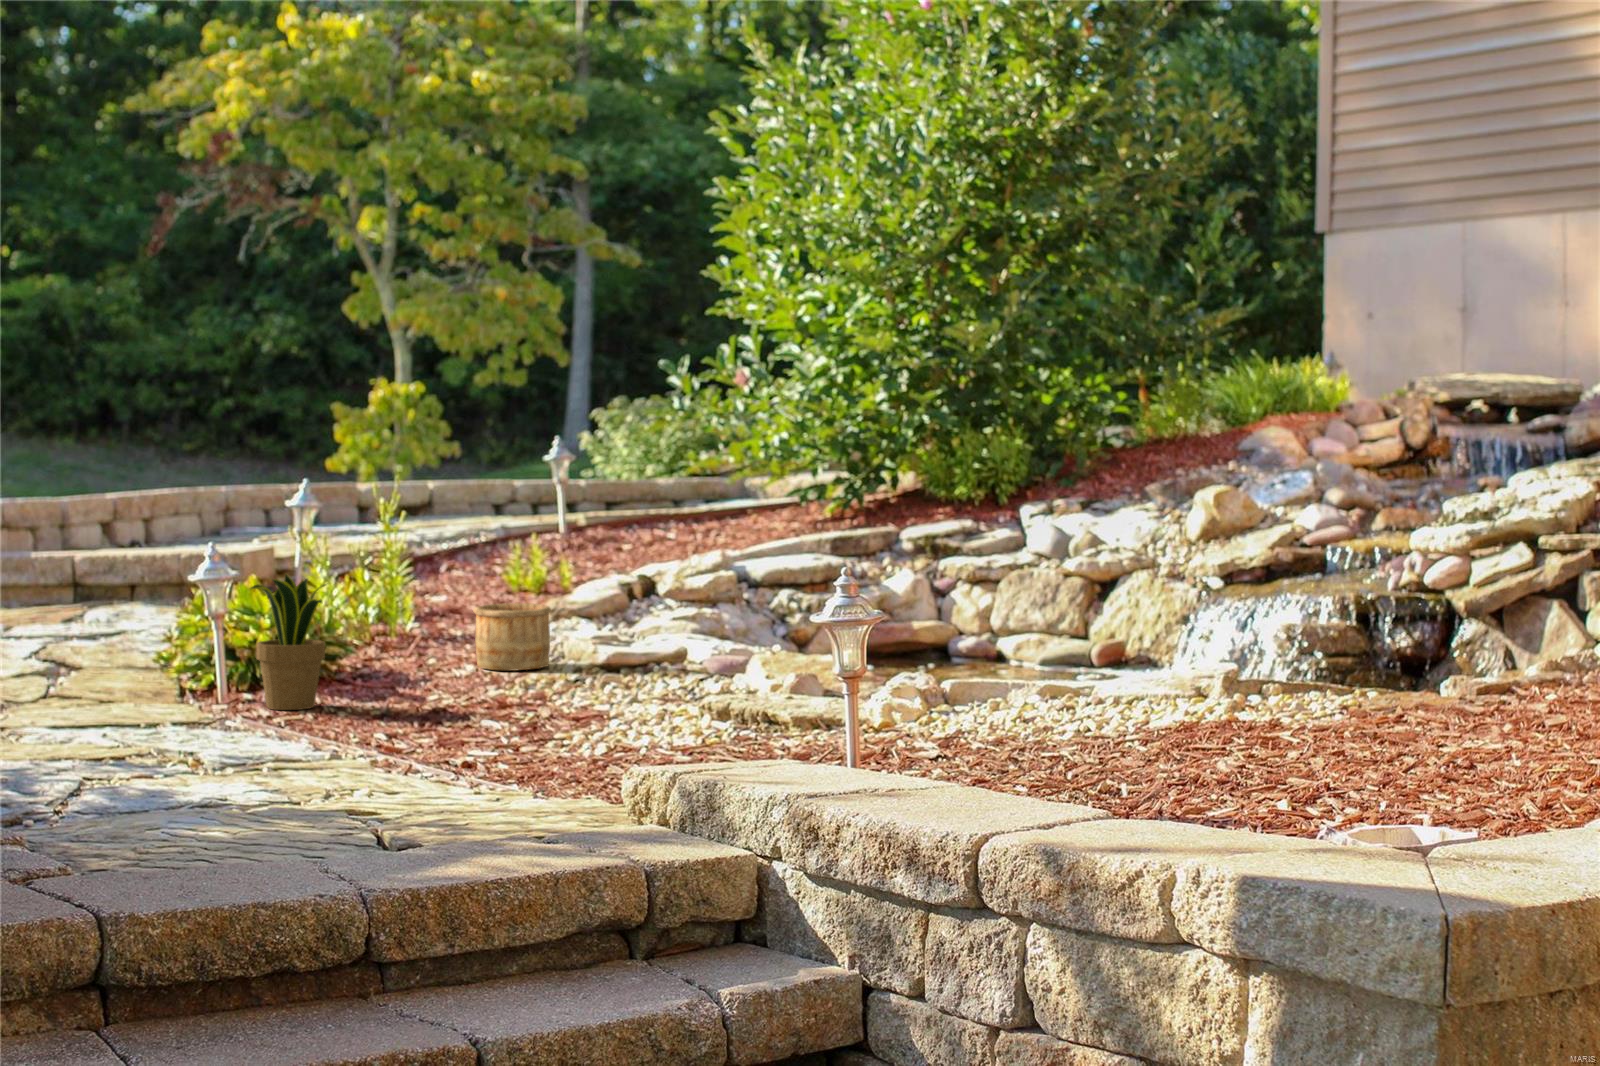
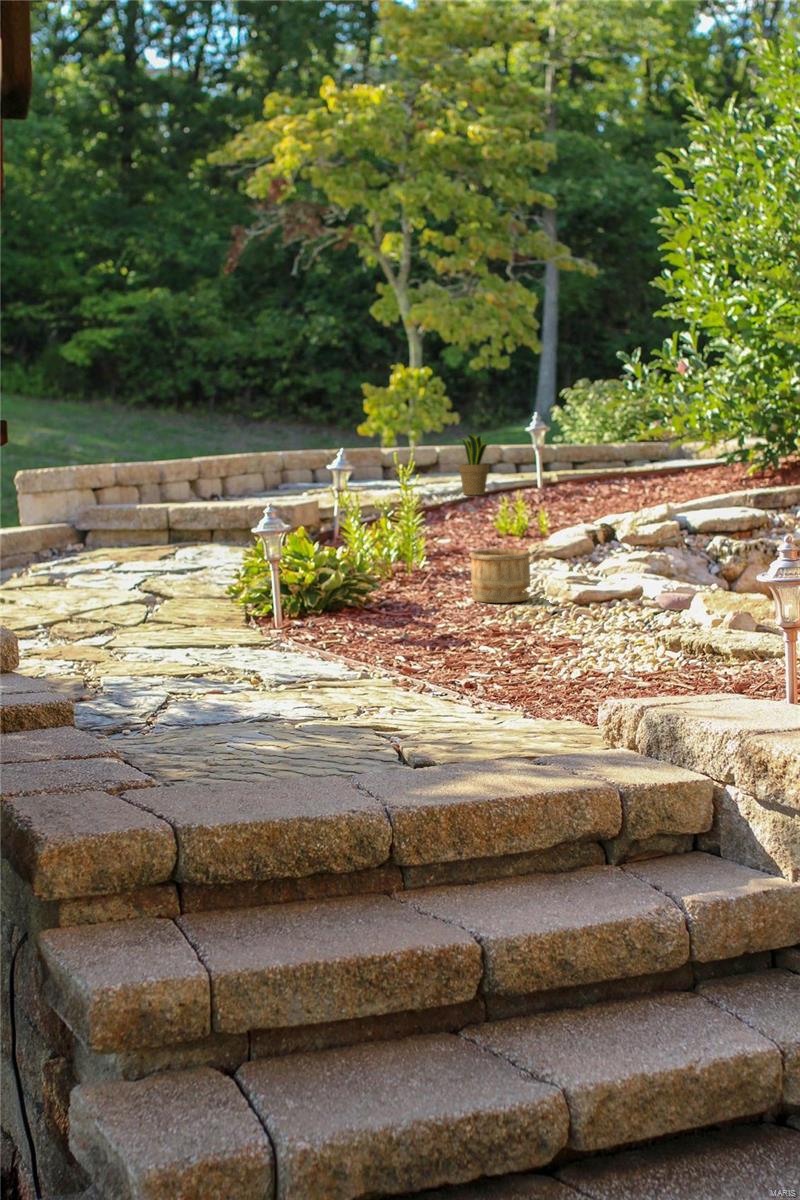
potted plant: present [251,575,326,710] -> present [458,433,489,495]

